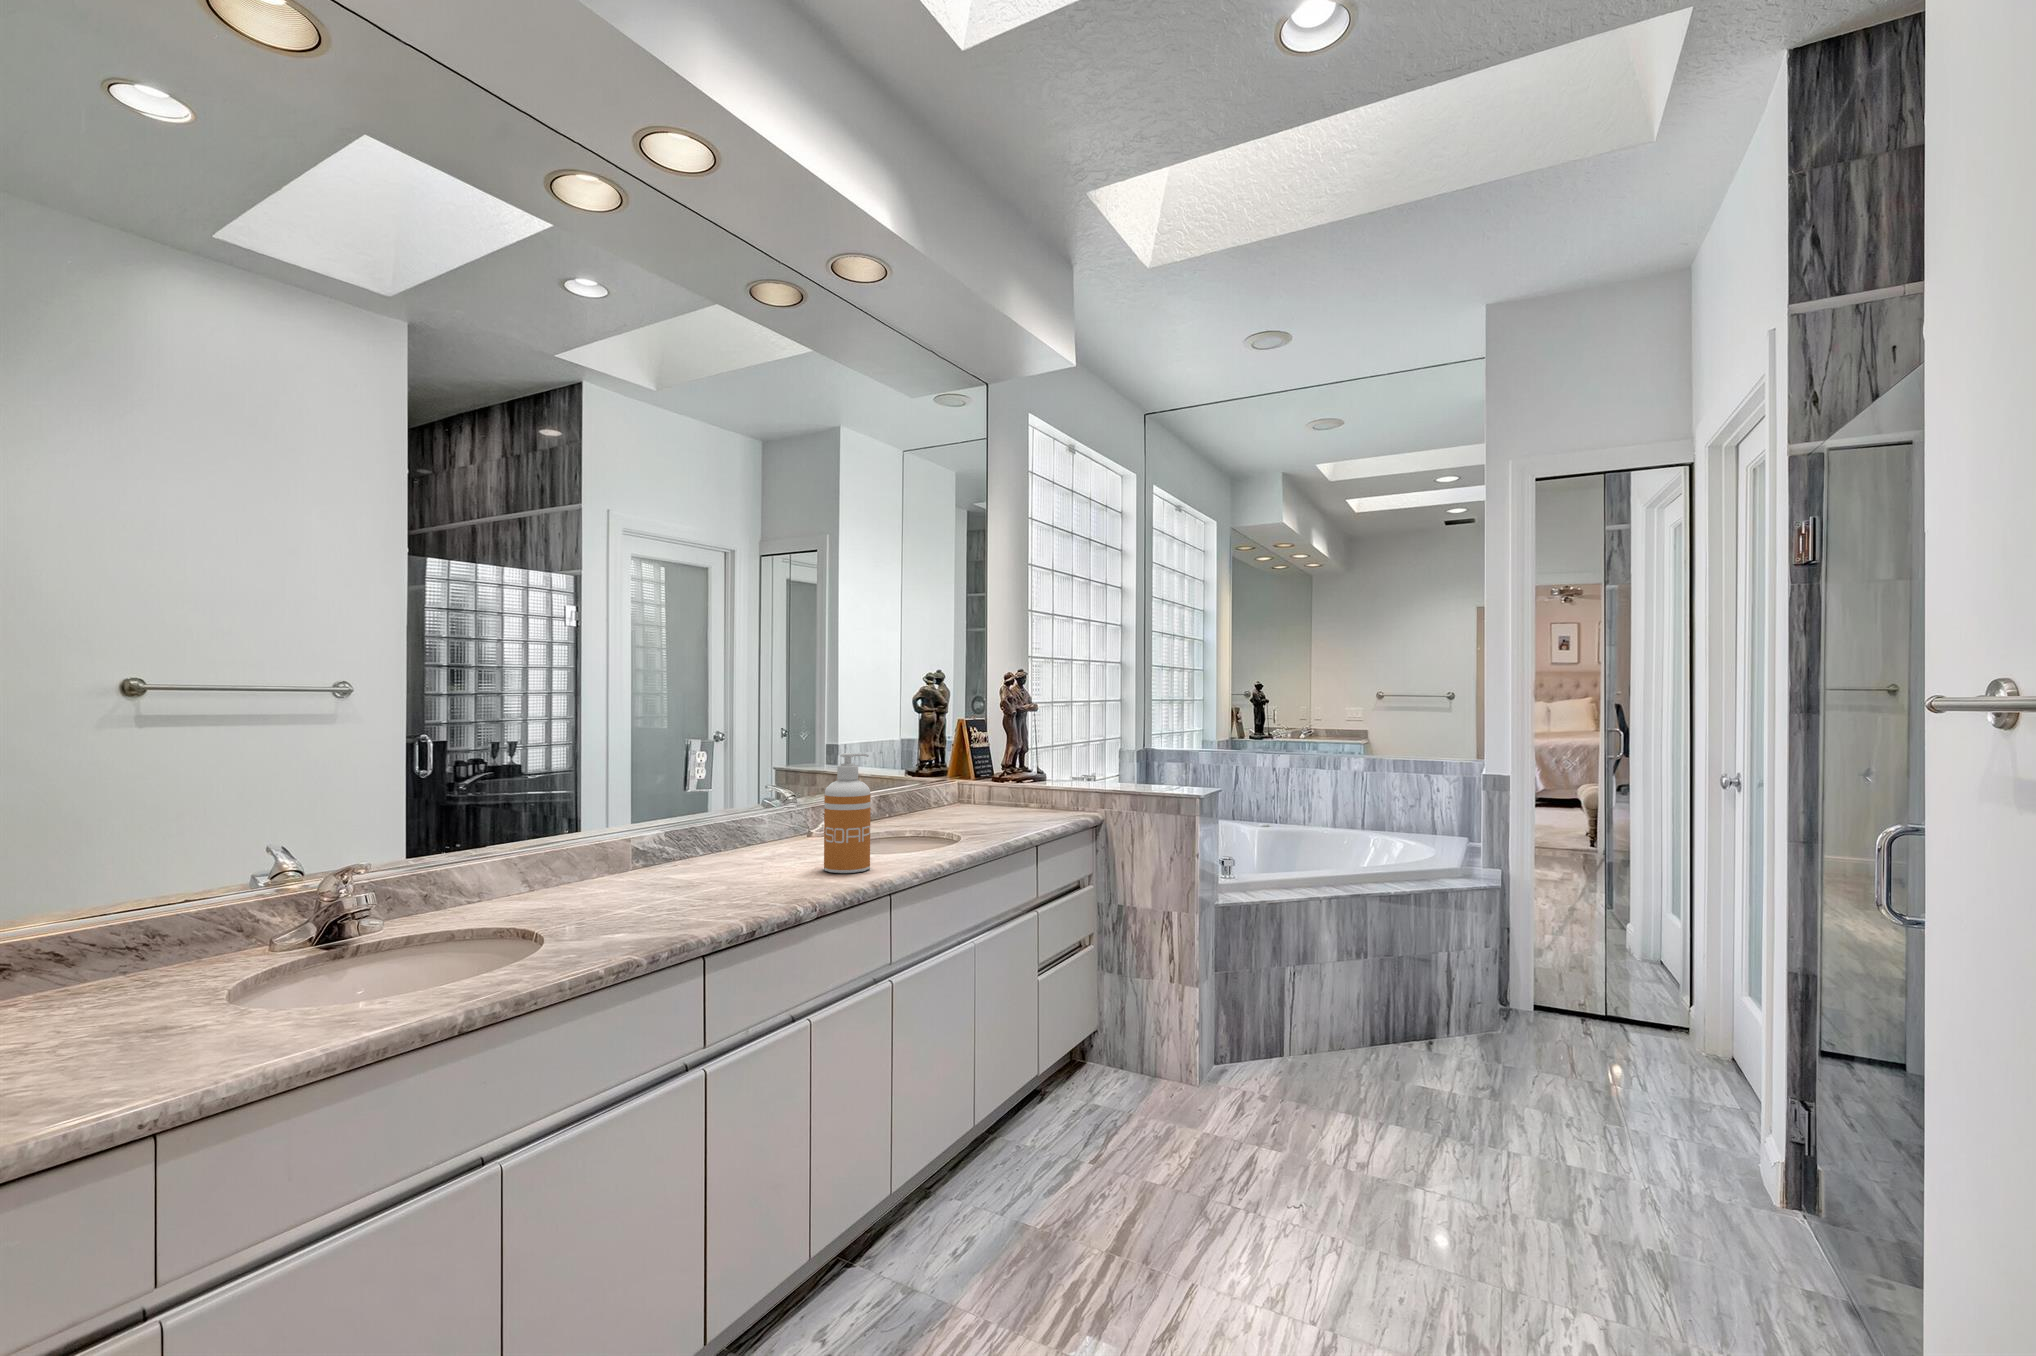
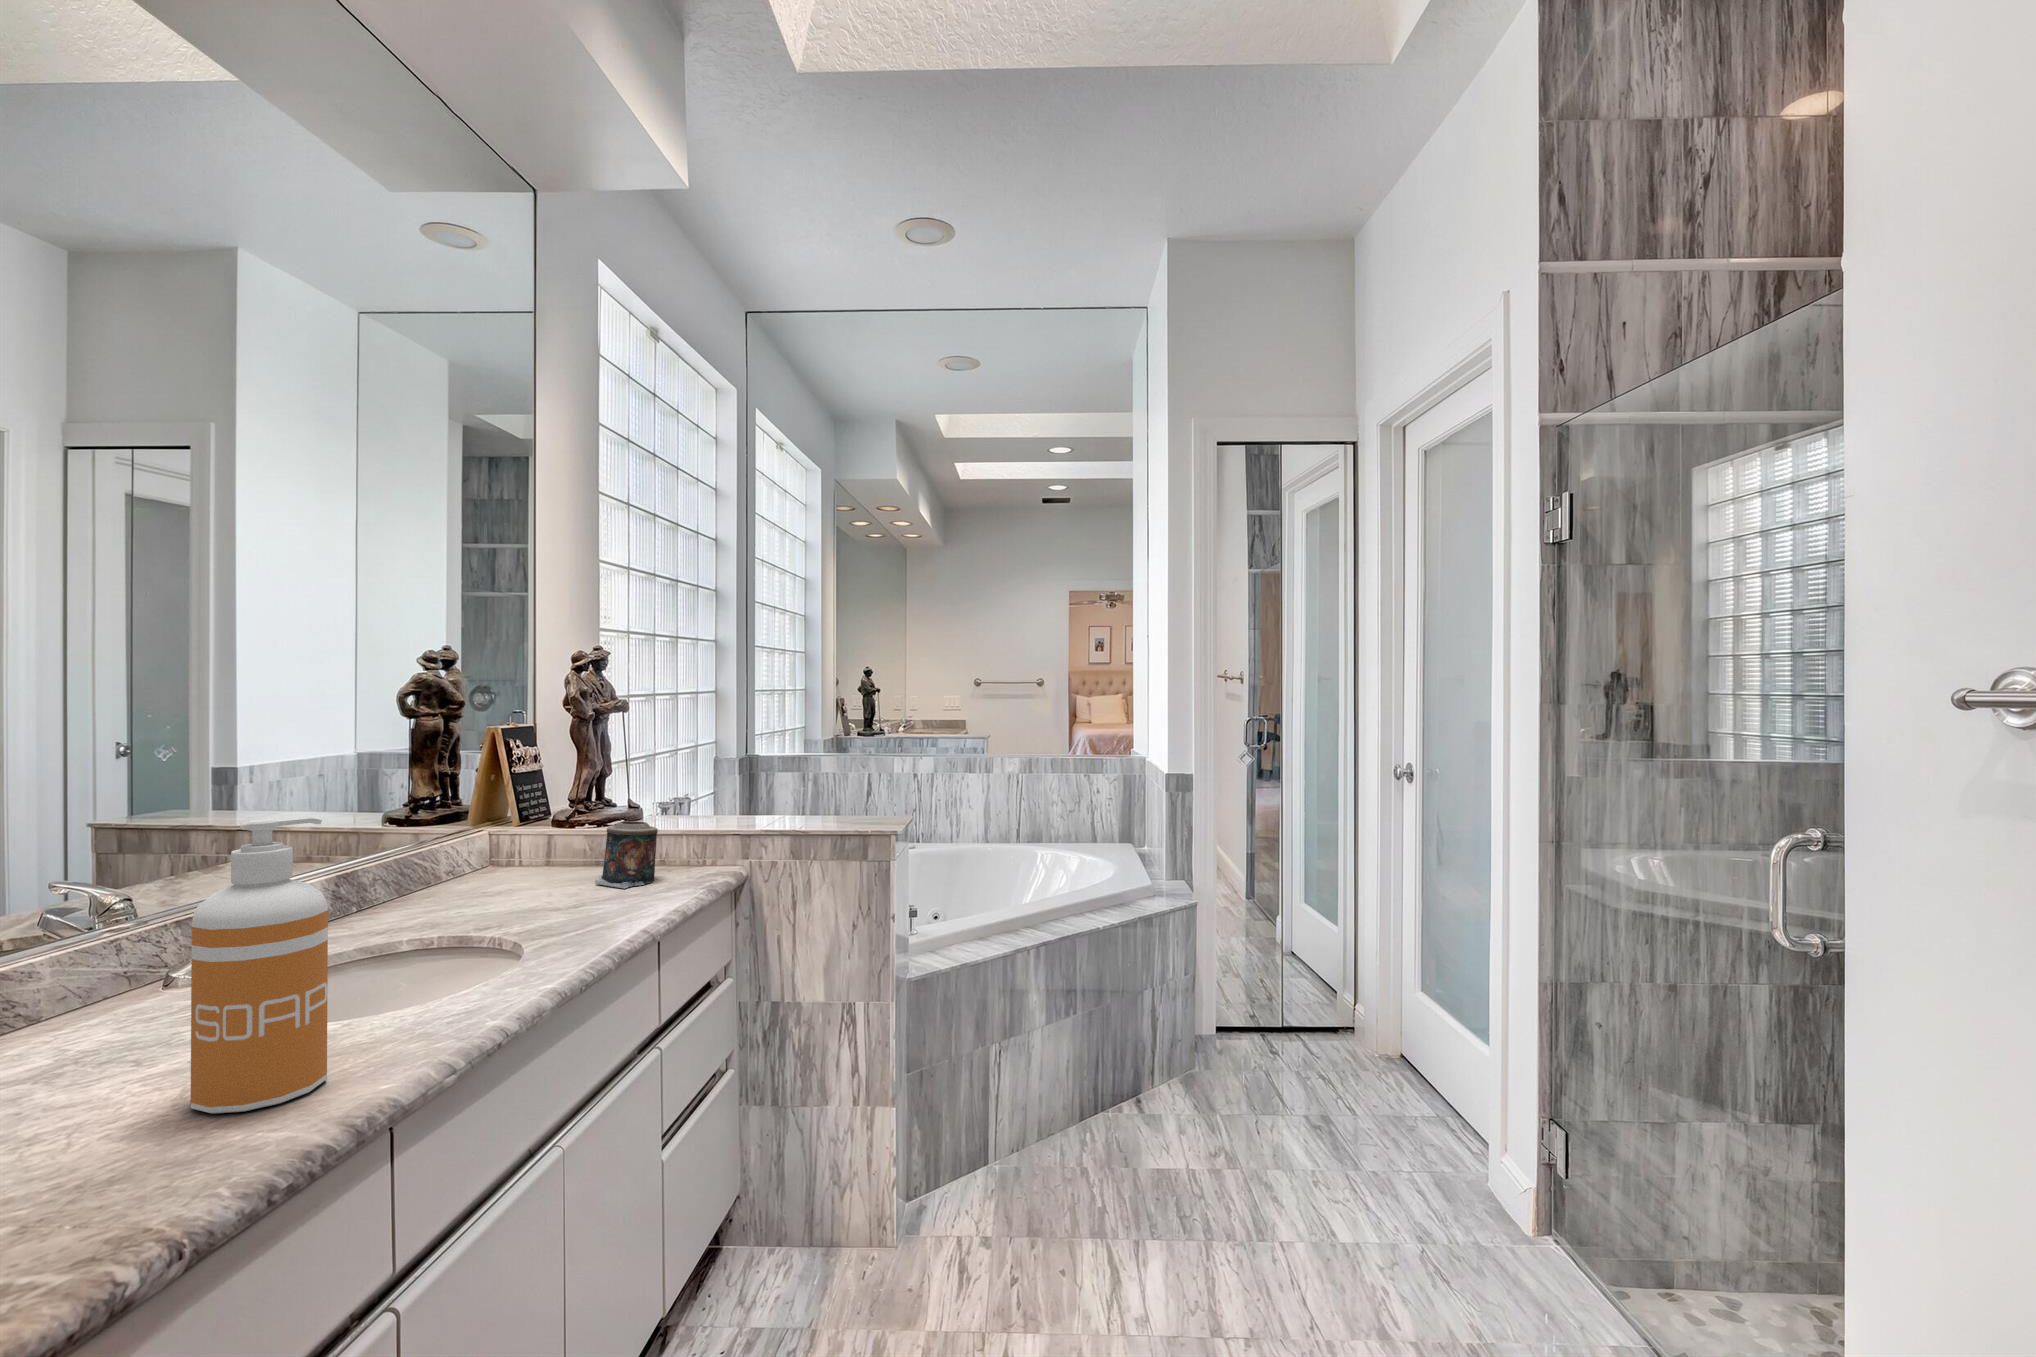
candle: none [1011,779,1047,819] -> present [595,821,658,889]

